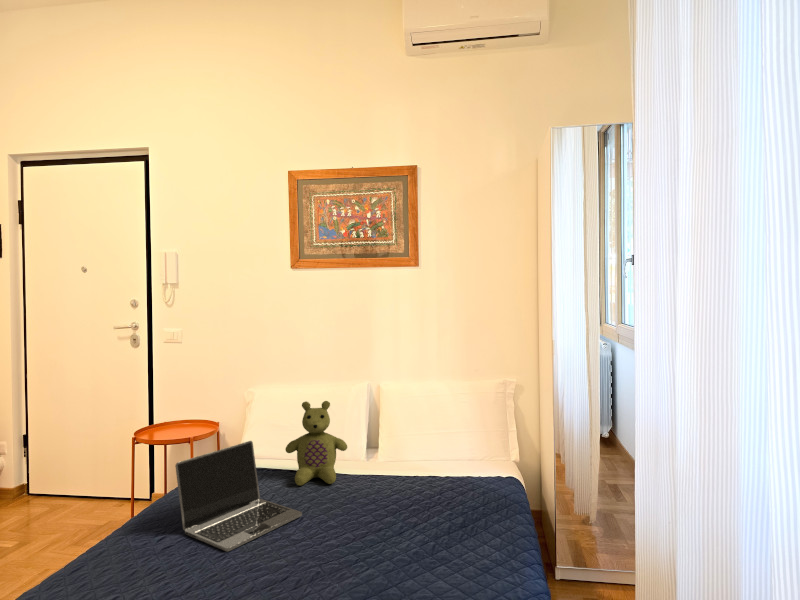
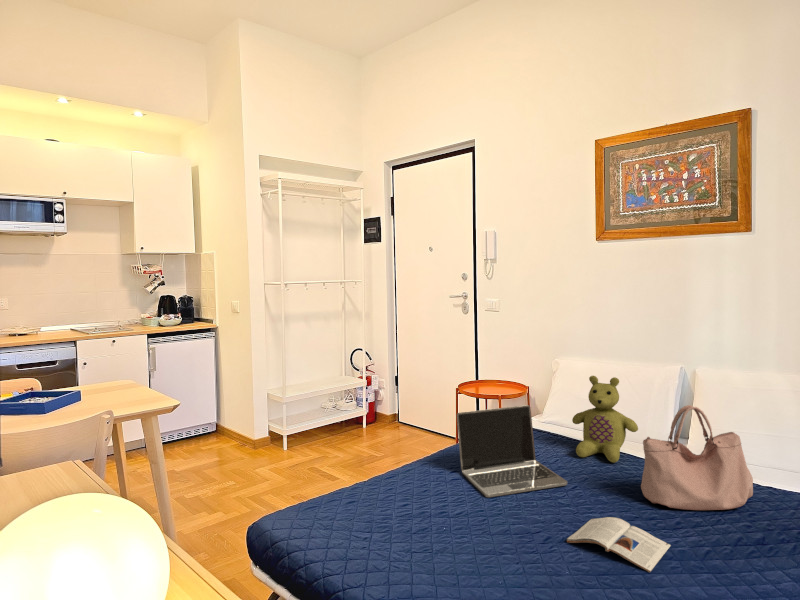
handbag: none [370,417,449,512] -> present [641,405,753,510]
magazine: none [330,534,413,574] -> present [567,517,670,572]

